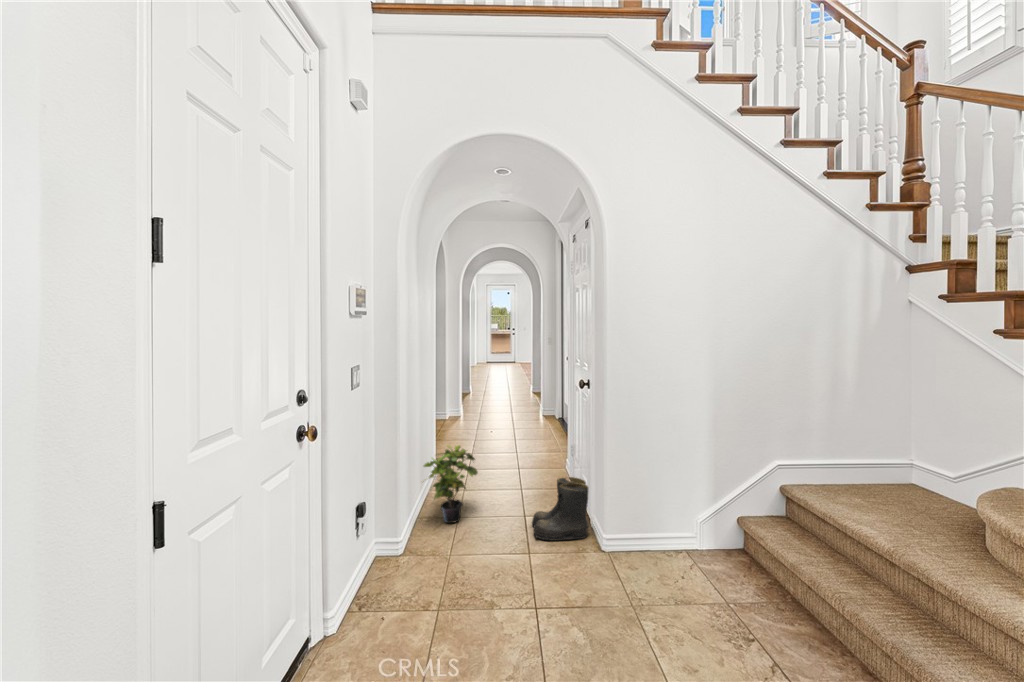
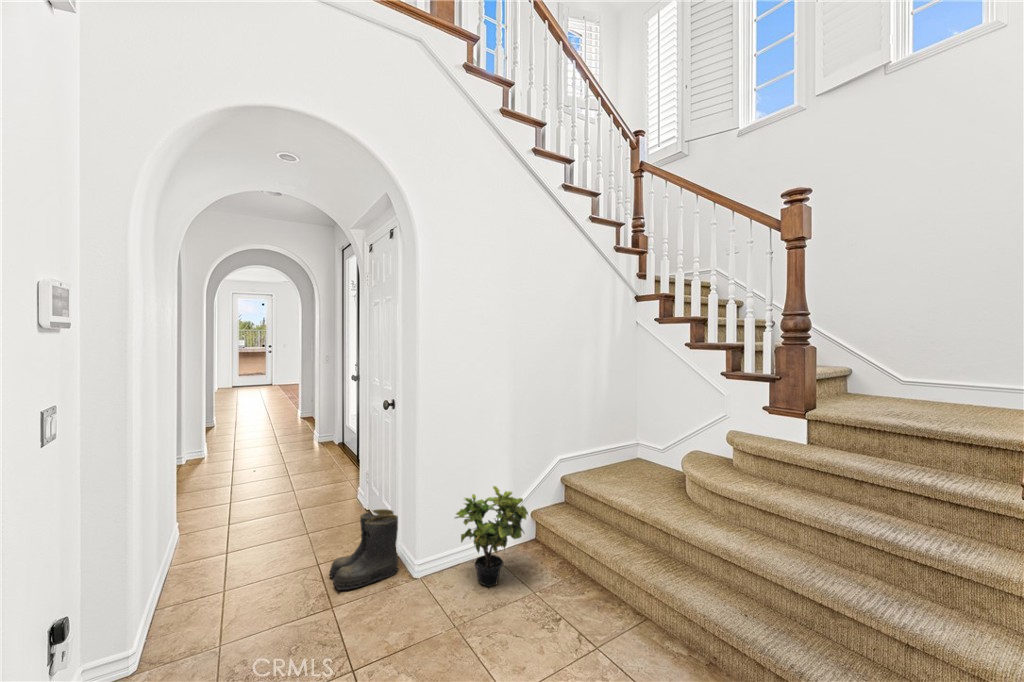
potted plant: present [424,445,478,523] -> present [455,486,528,587]

